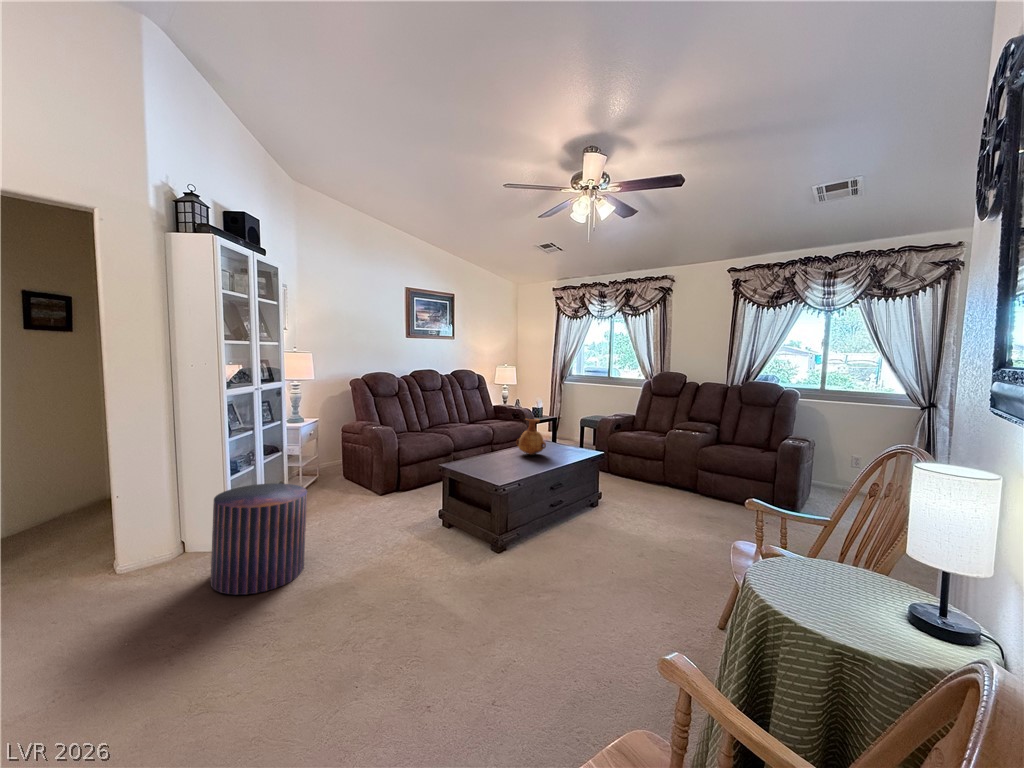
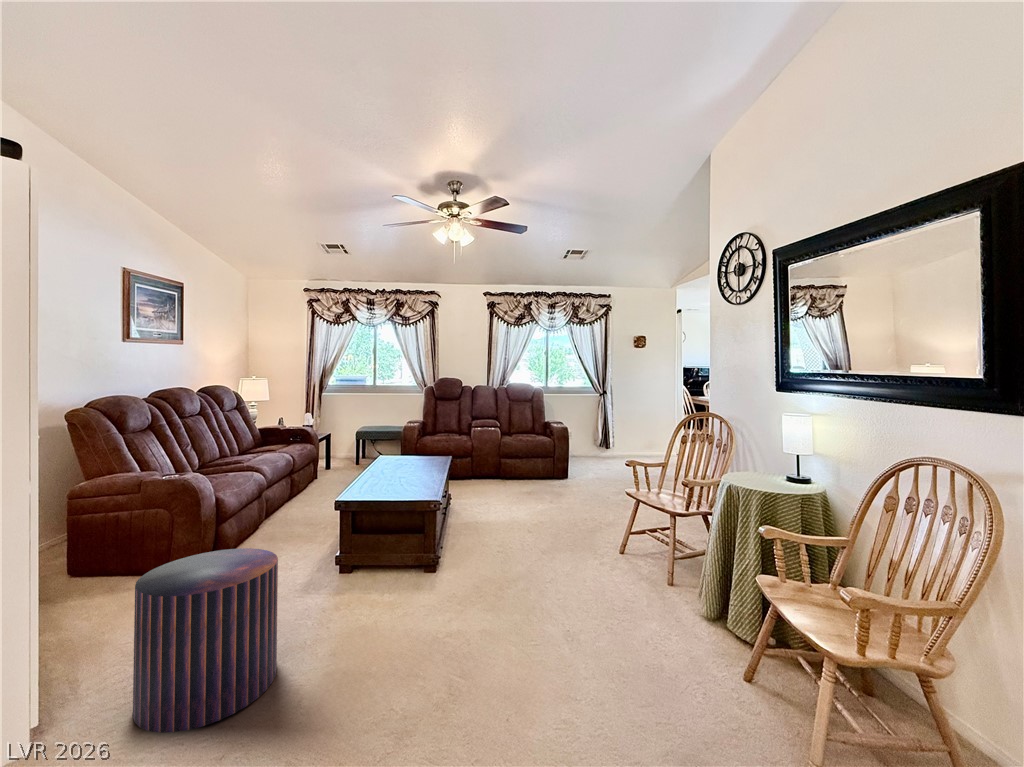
vase: present [516,419,546,455] -> none [383,427,415,464]

